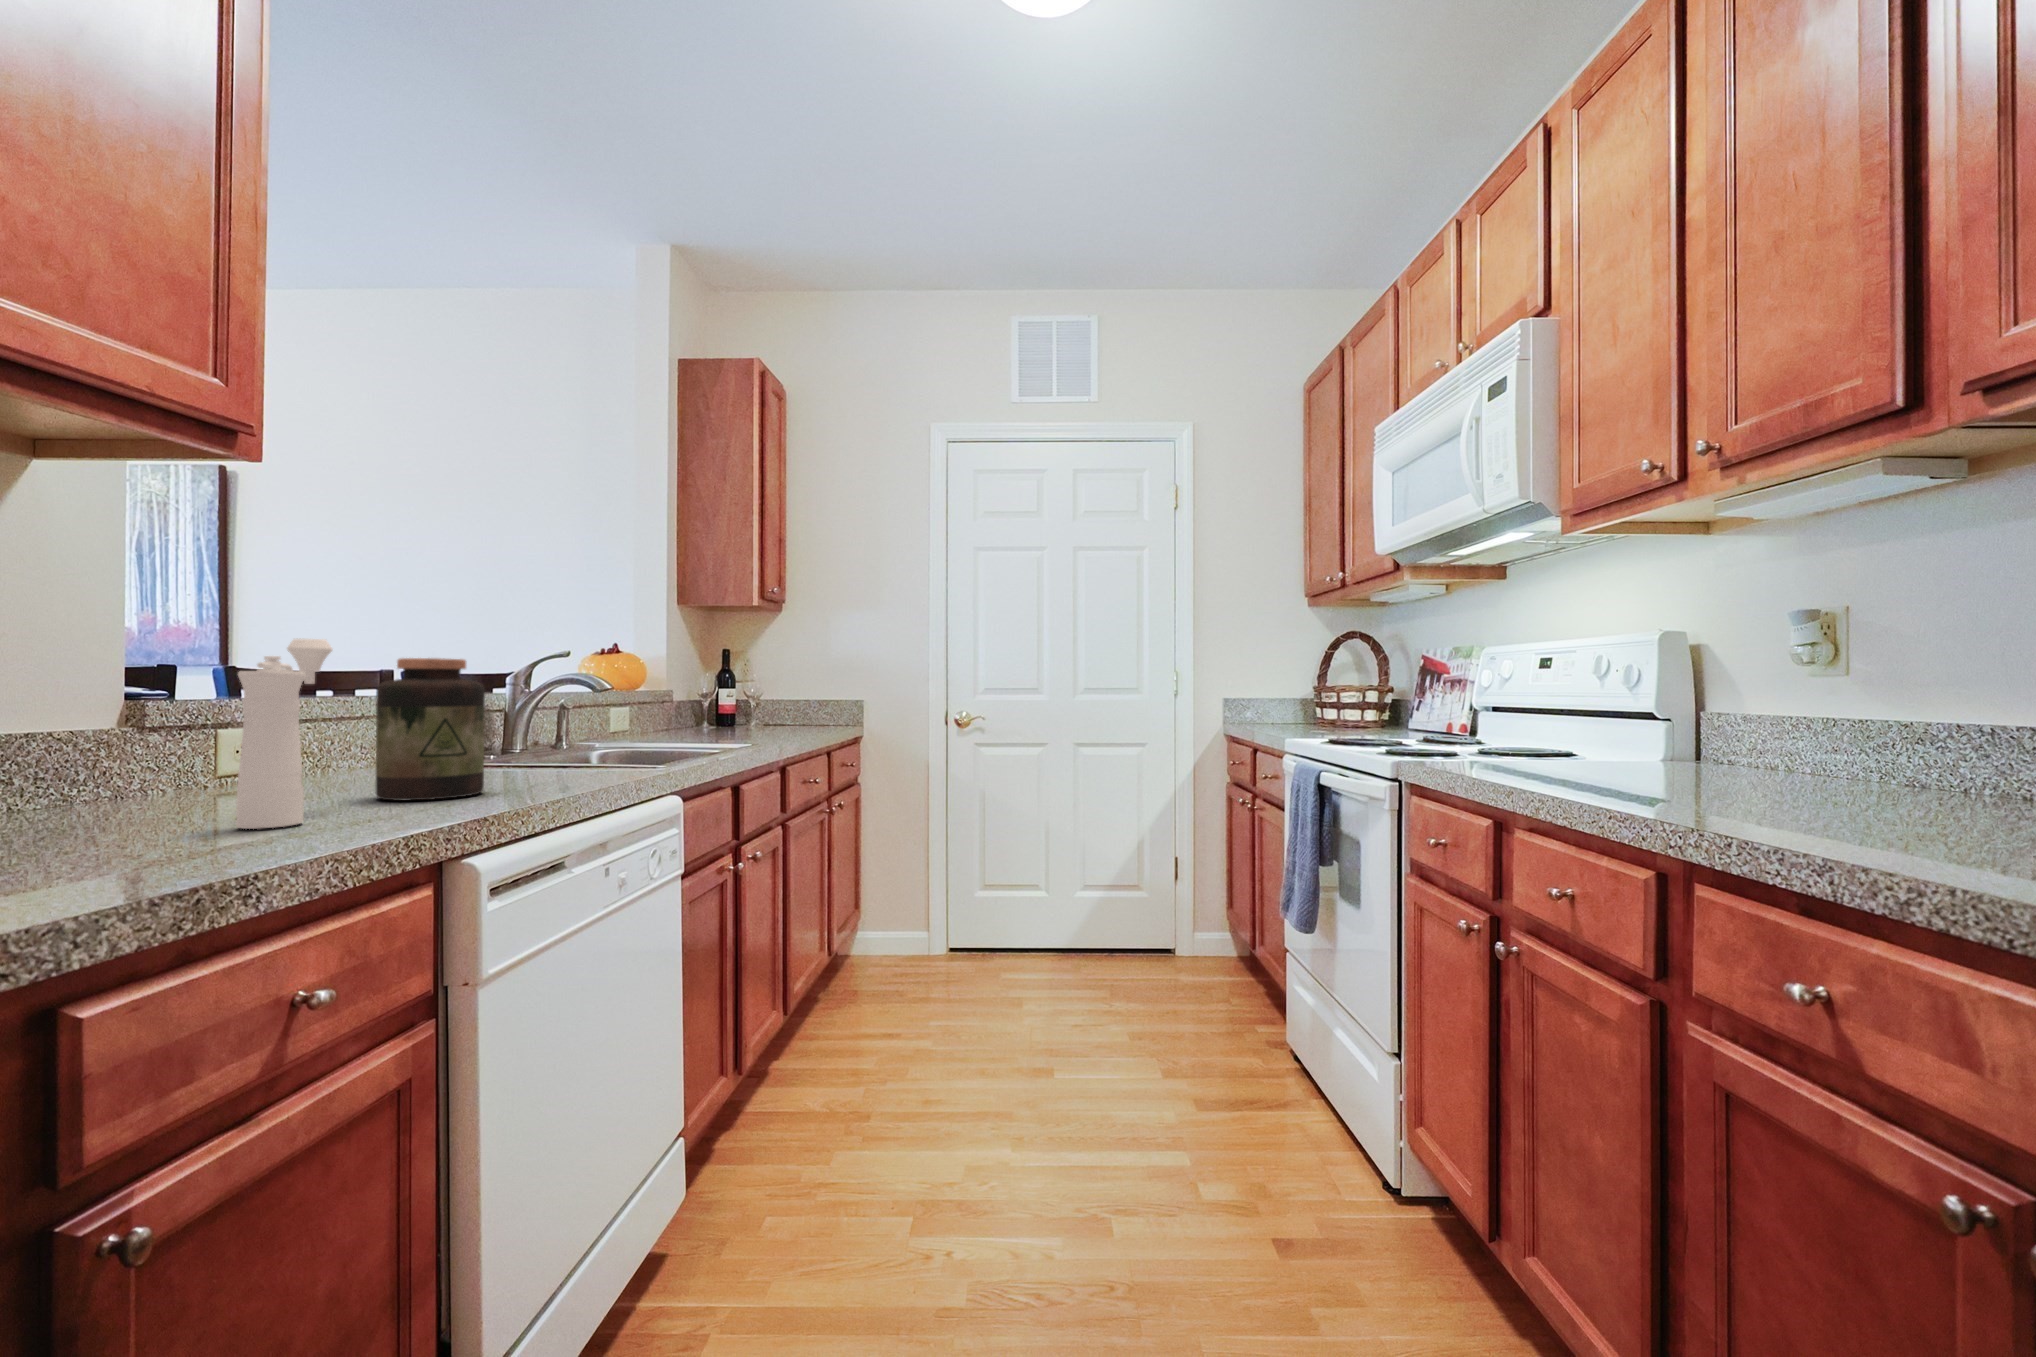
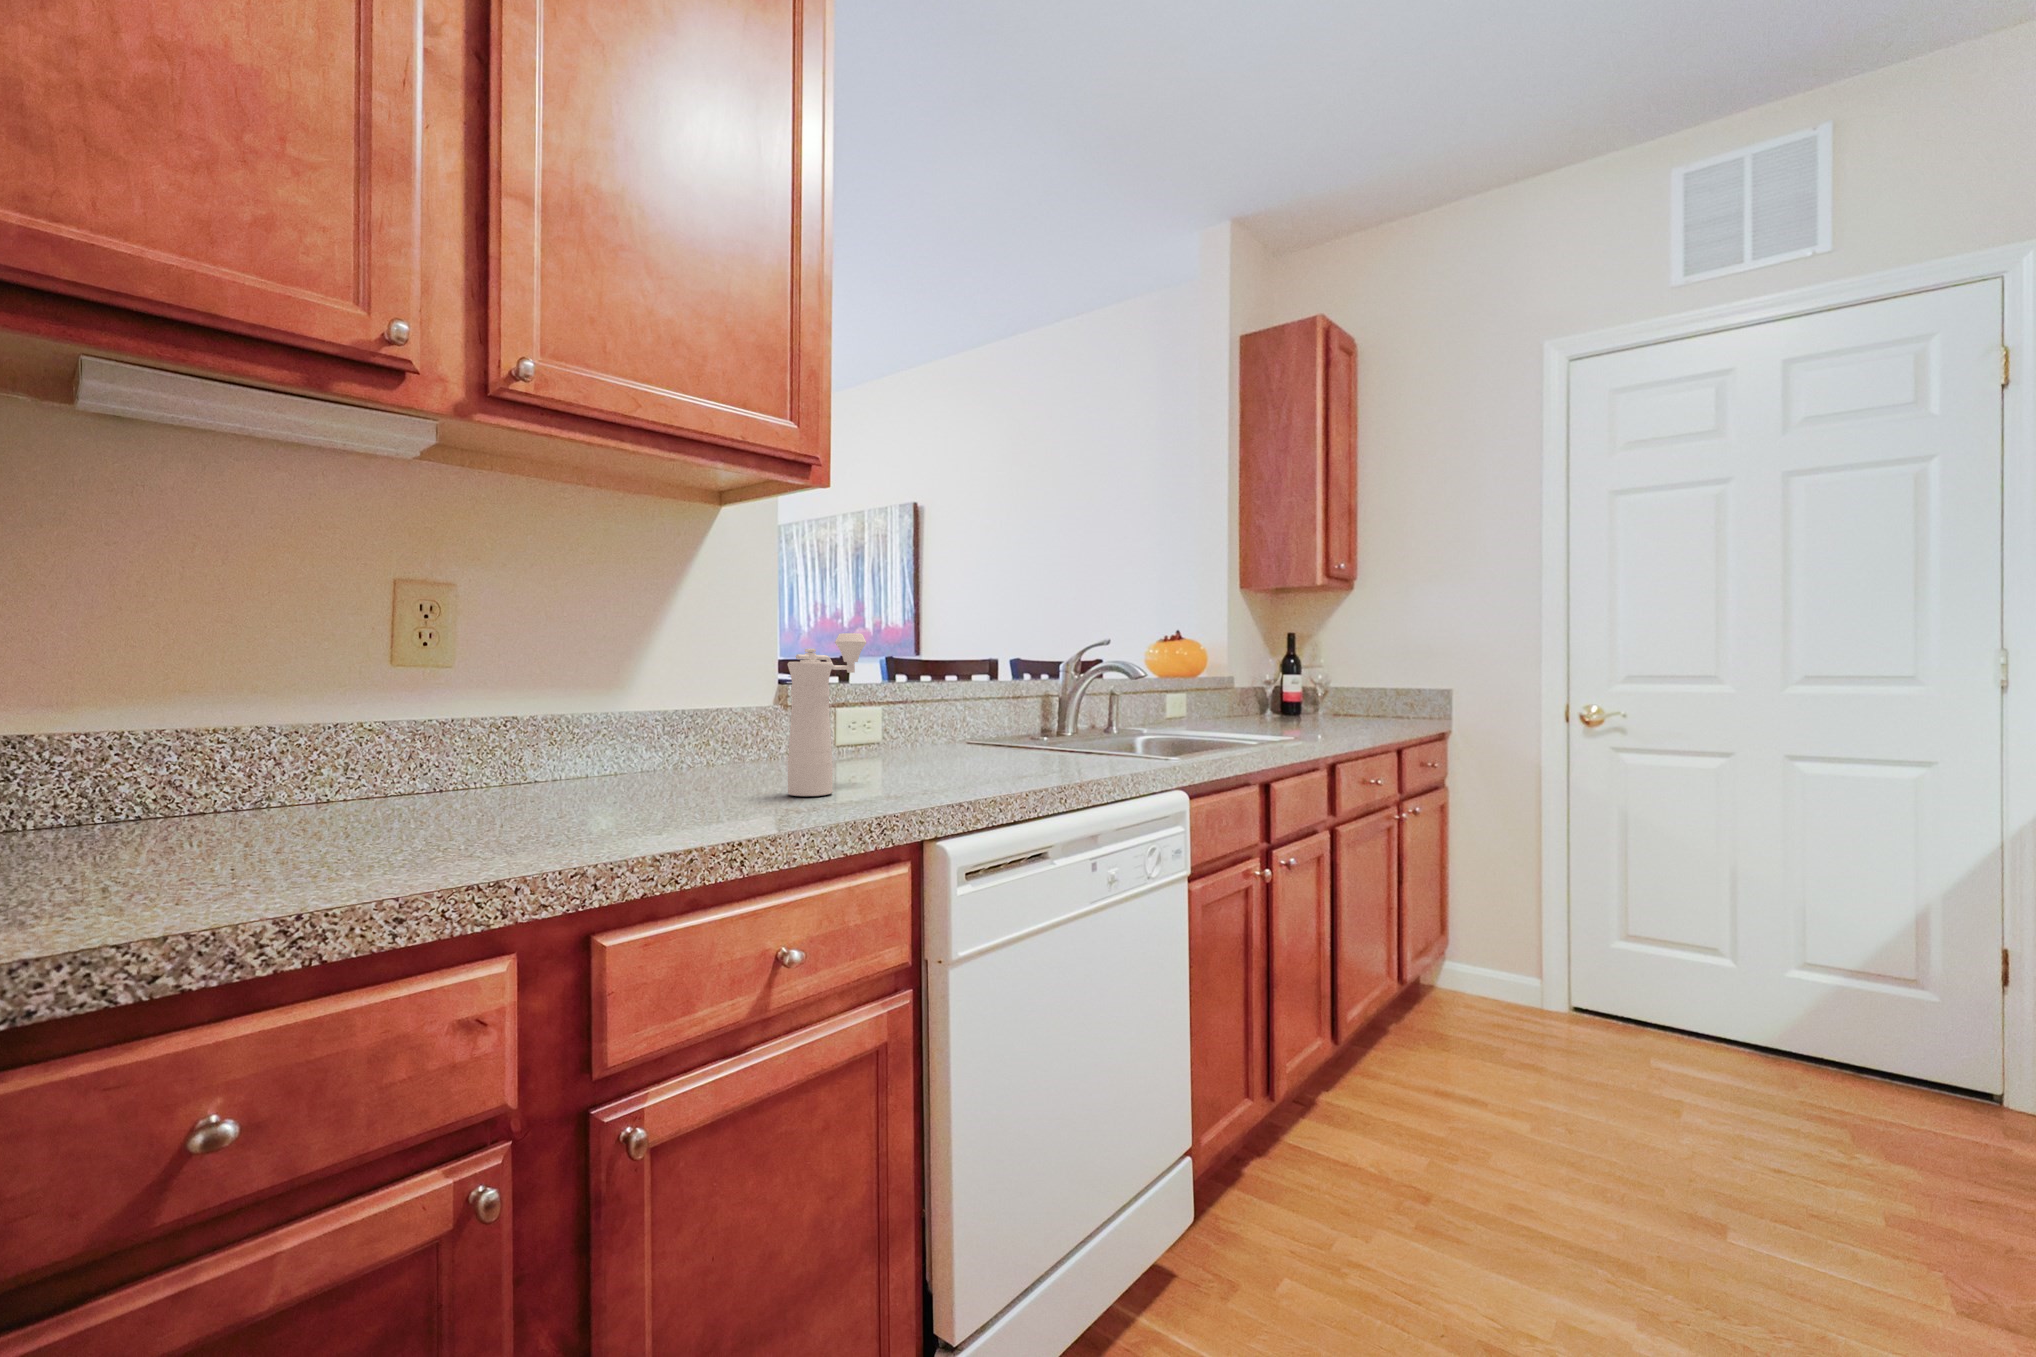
jar: present [376,658,485,800] -> none [909,649,992,779]

